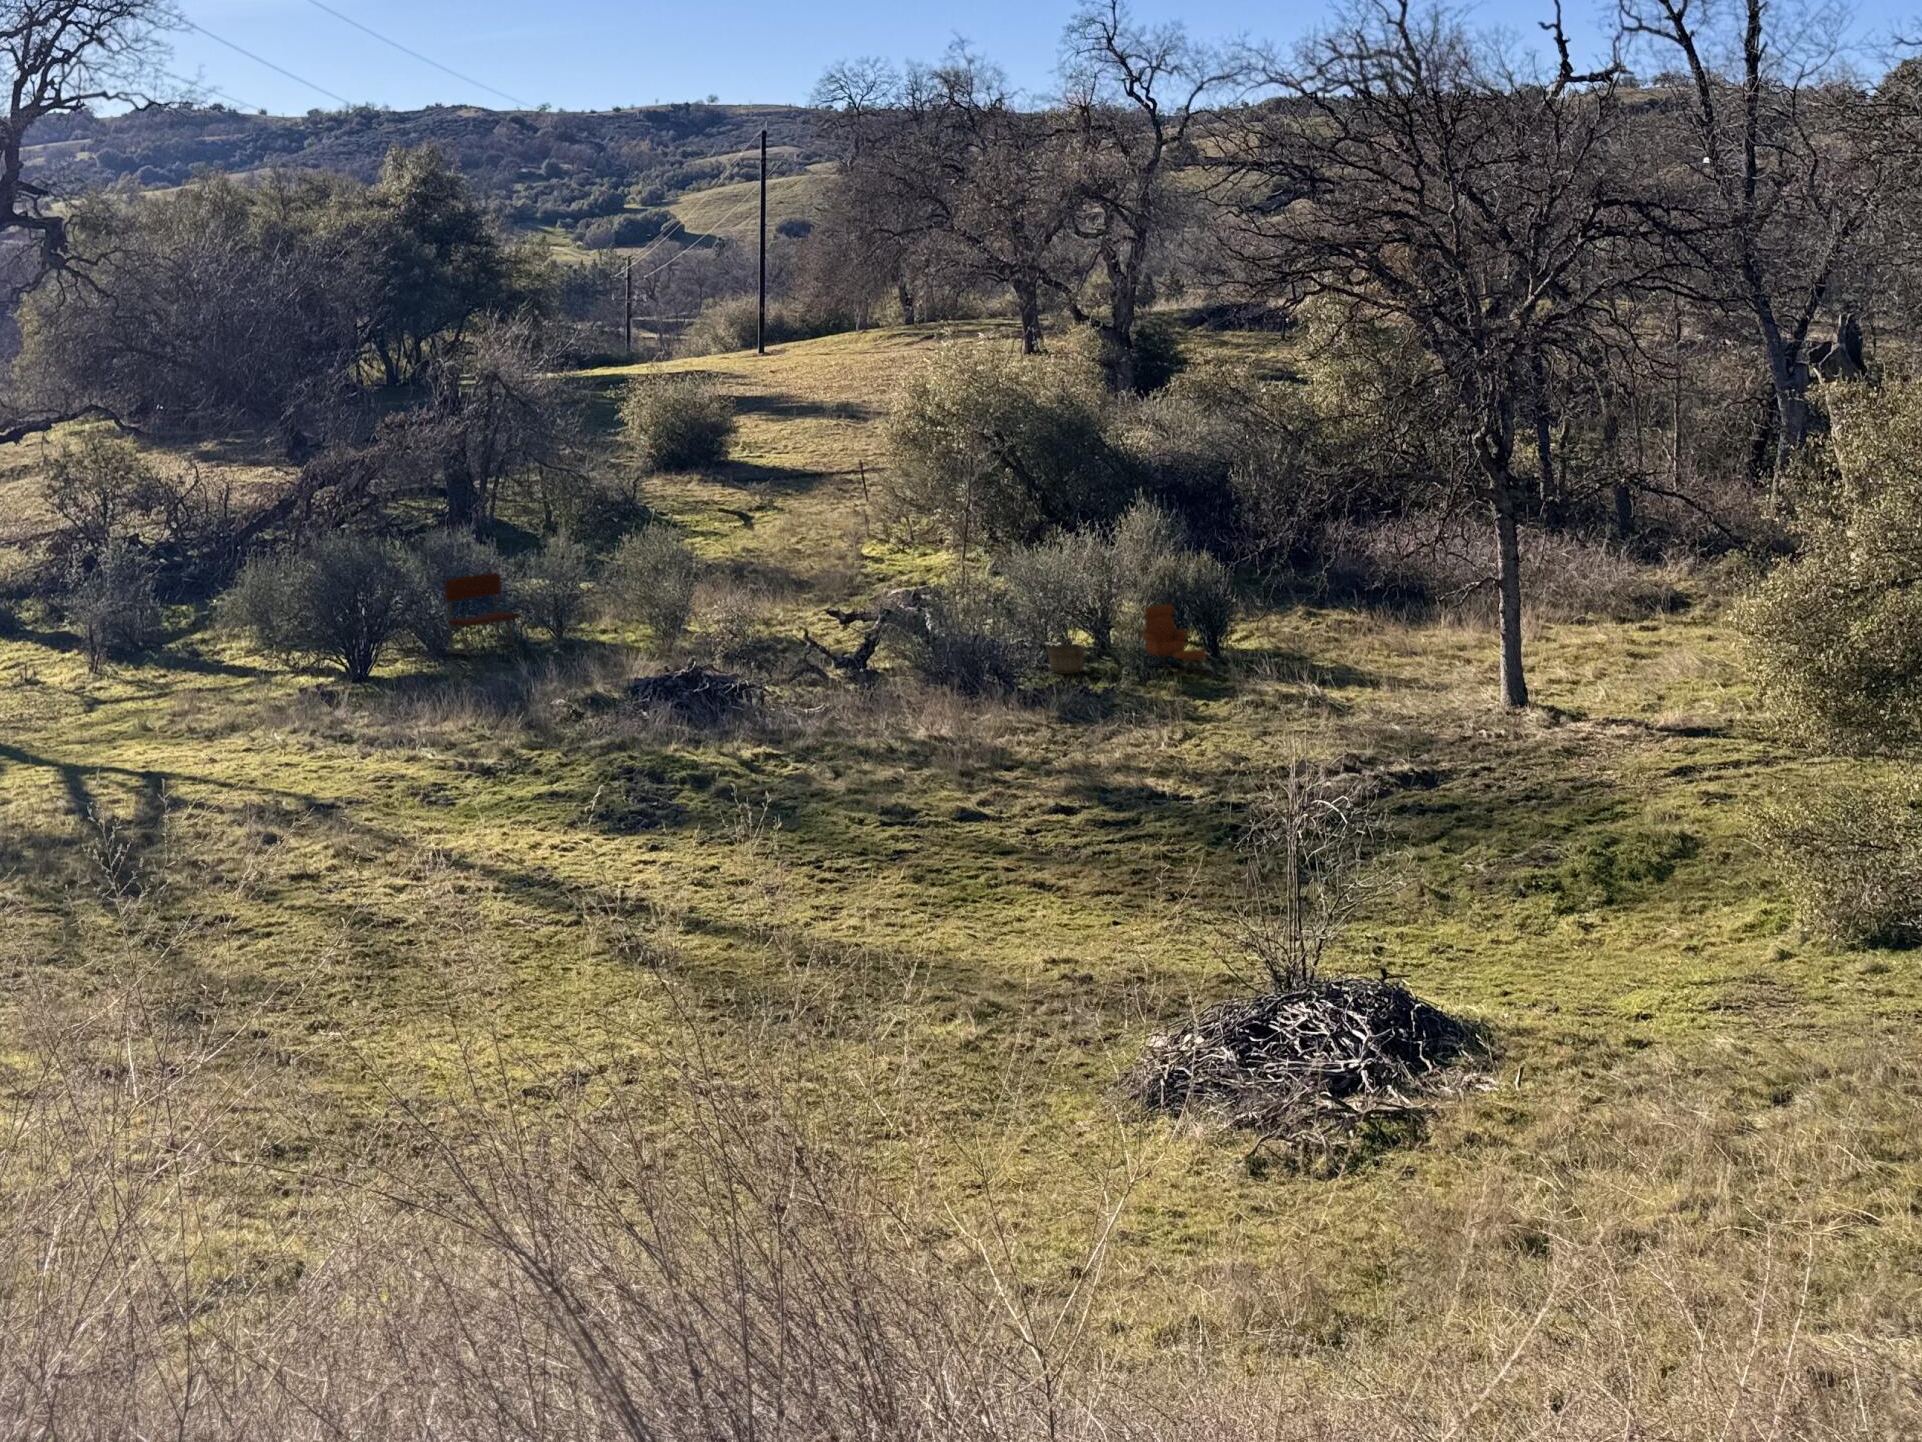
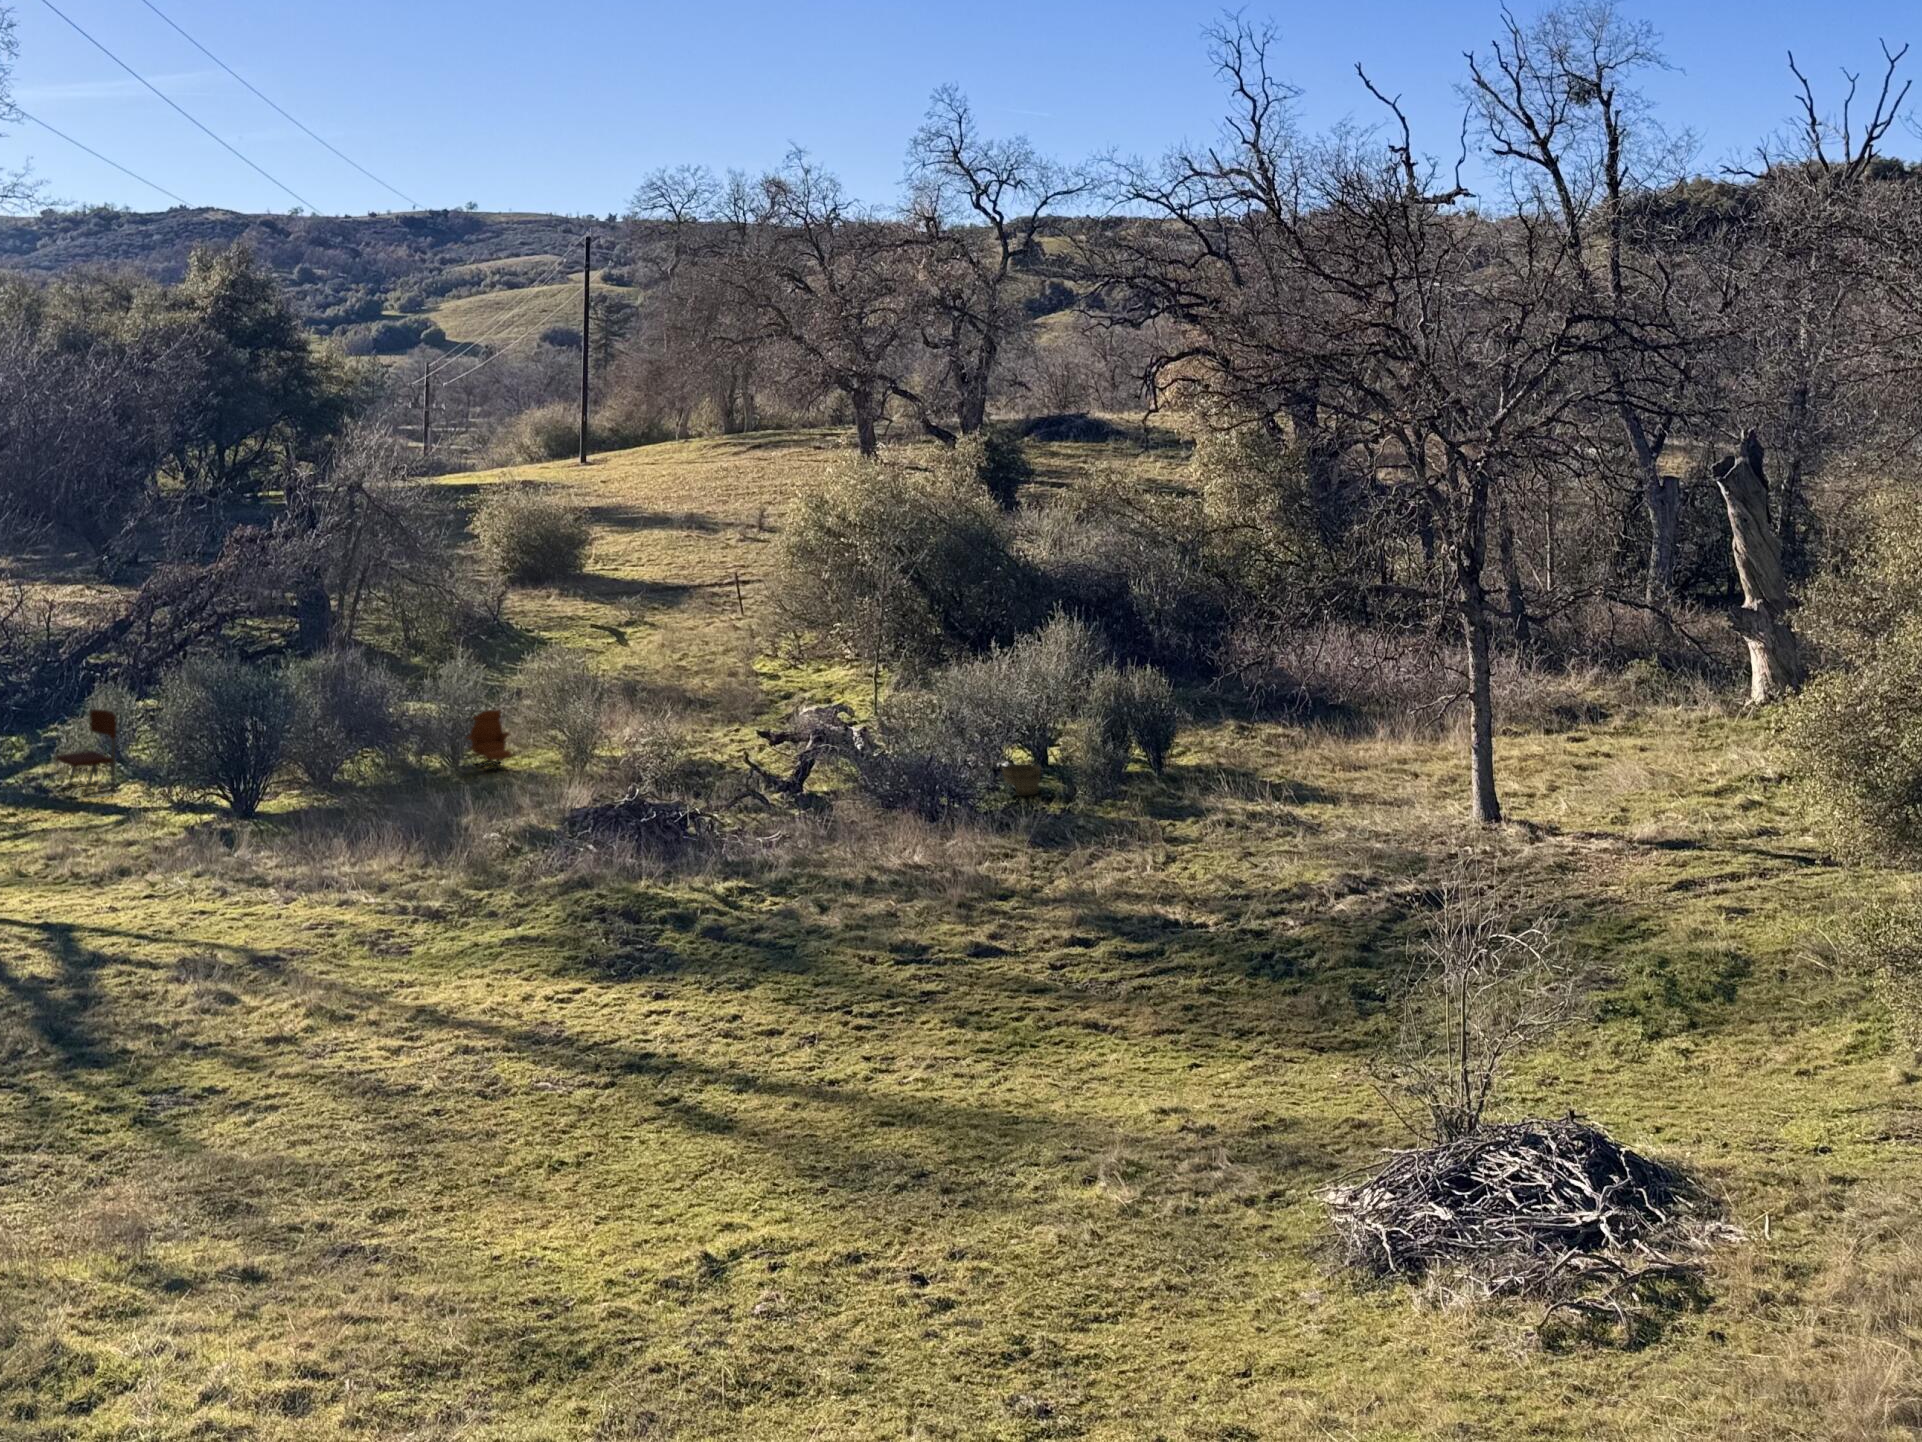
bench: present [445,573,521,655] -> present [56,709,116,797]
lounge chair: present [1142,604,1207,673] -> present [466,710,512,769]

